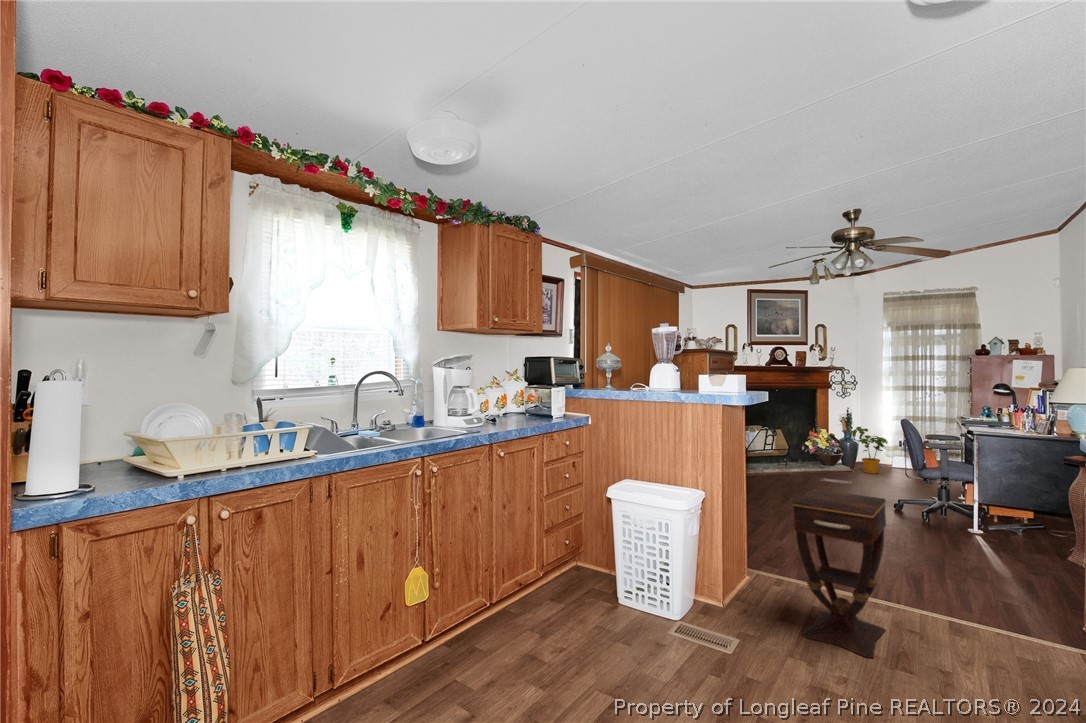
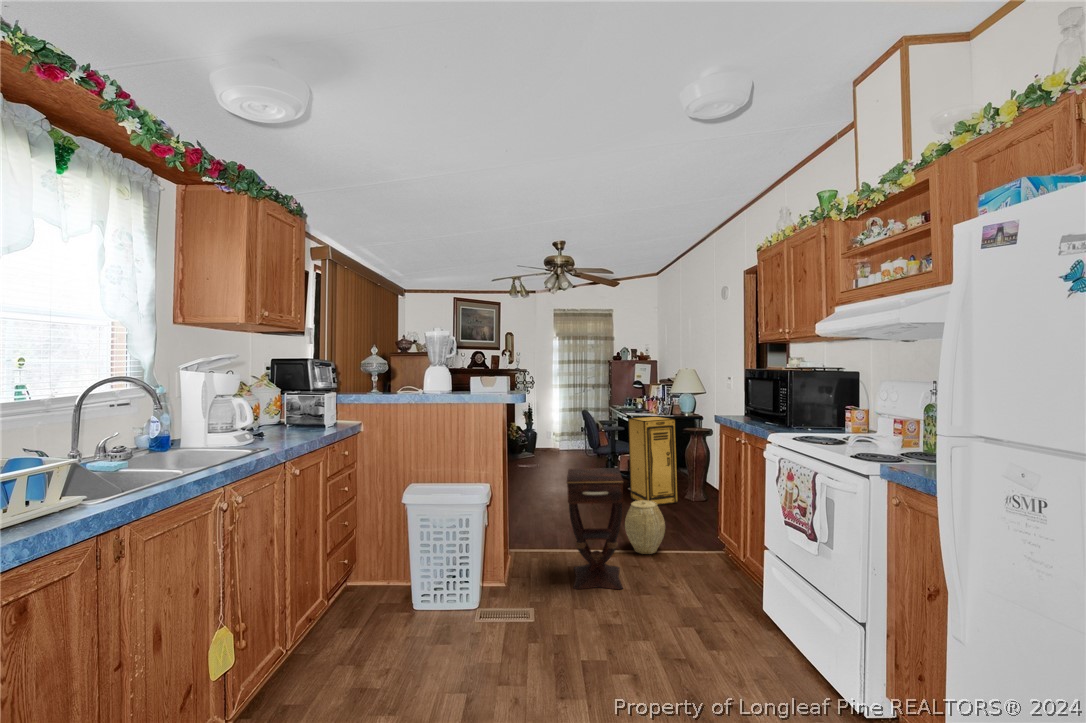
house plant: present [852,427,888,474] -> none [534,419,559,457]
storage cabinet: none [963,435,1054,568] -> present [628,416,678,505]
woven basket: none [910,548,981,627] -> present [625,501,665,554]

